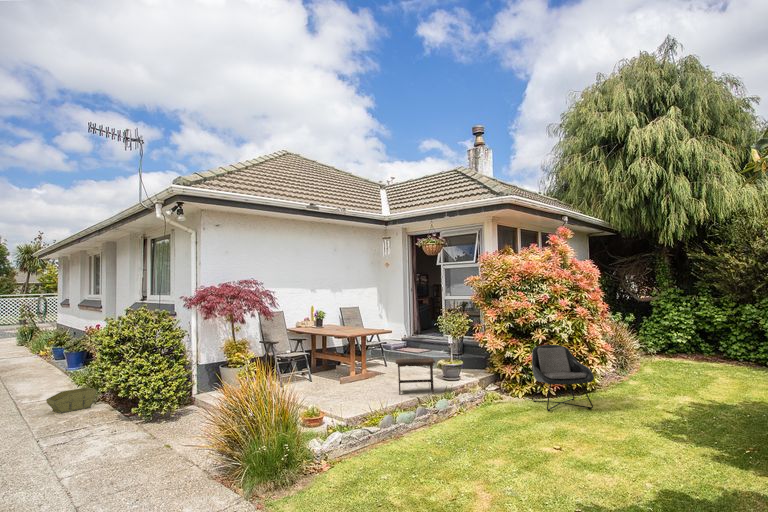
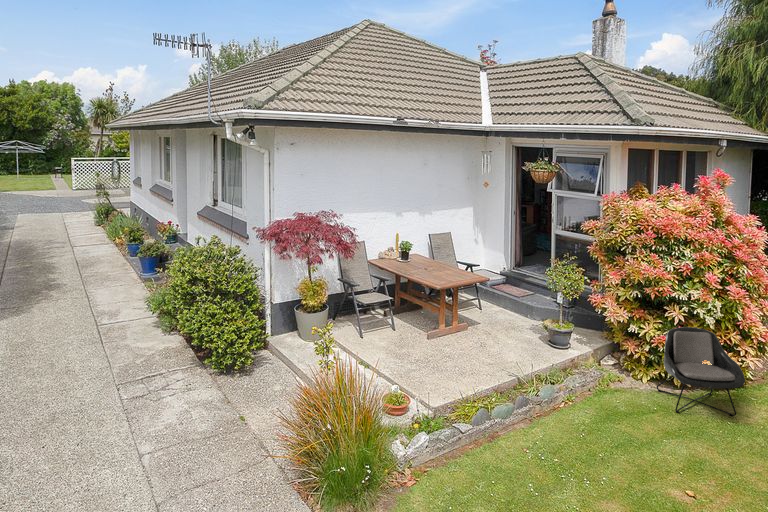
footstool: present [396,358,435,394] -> none [493,325,541,371]
storage bin: present [46,387,96,413] -> none [125,317,172,346]

